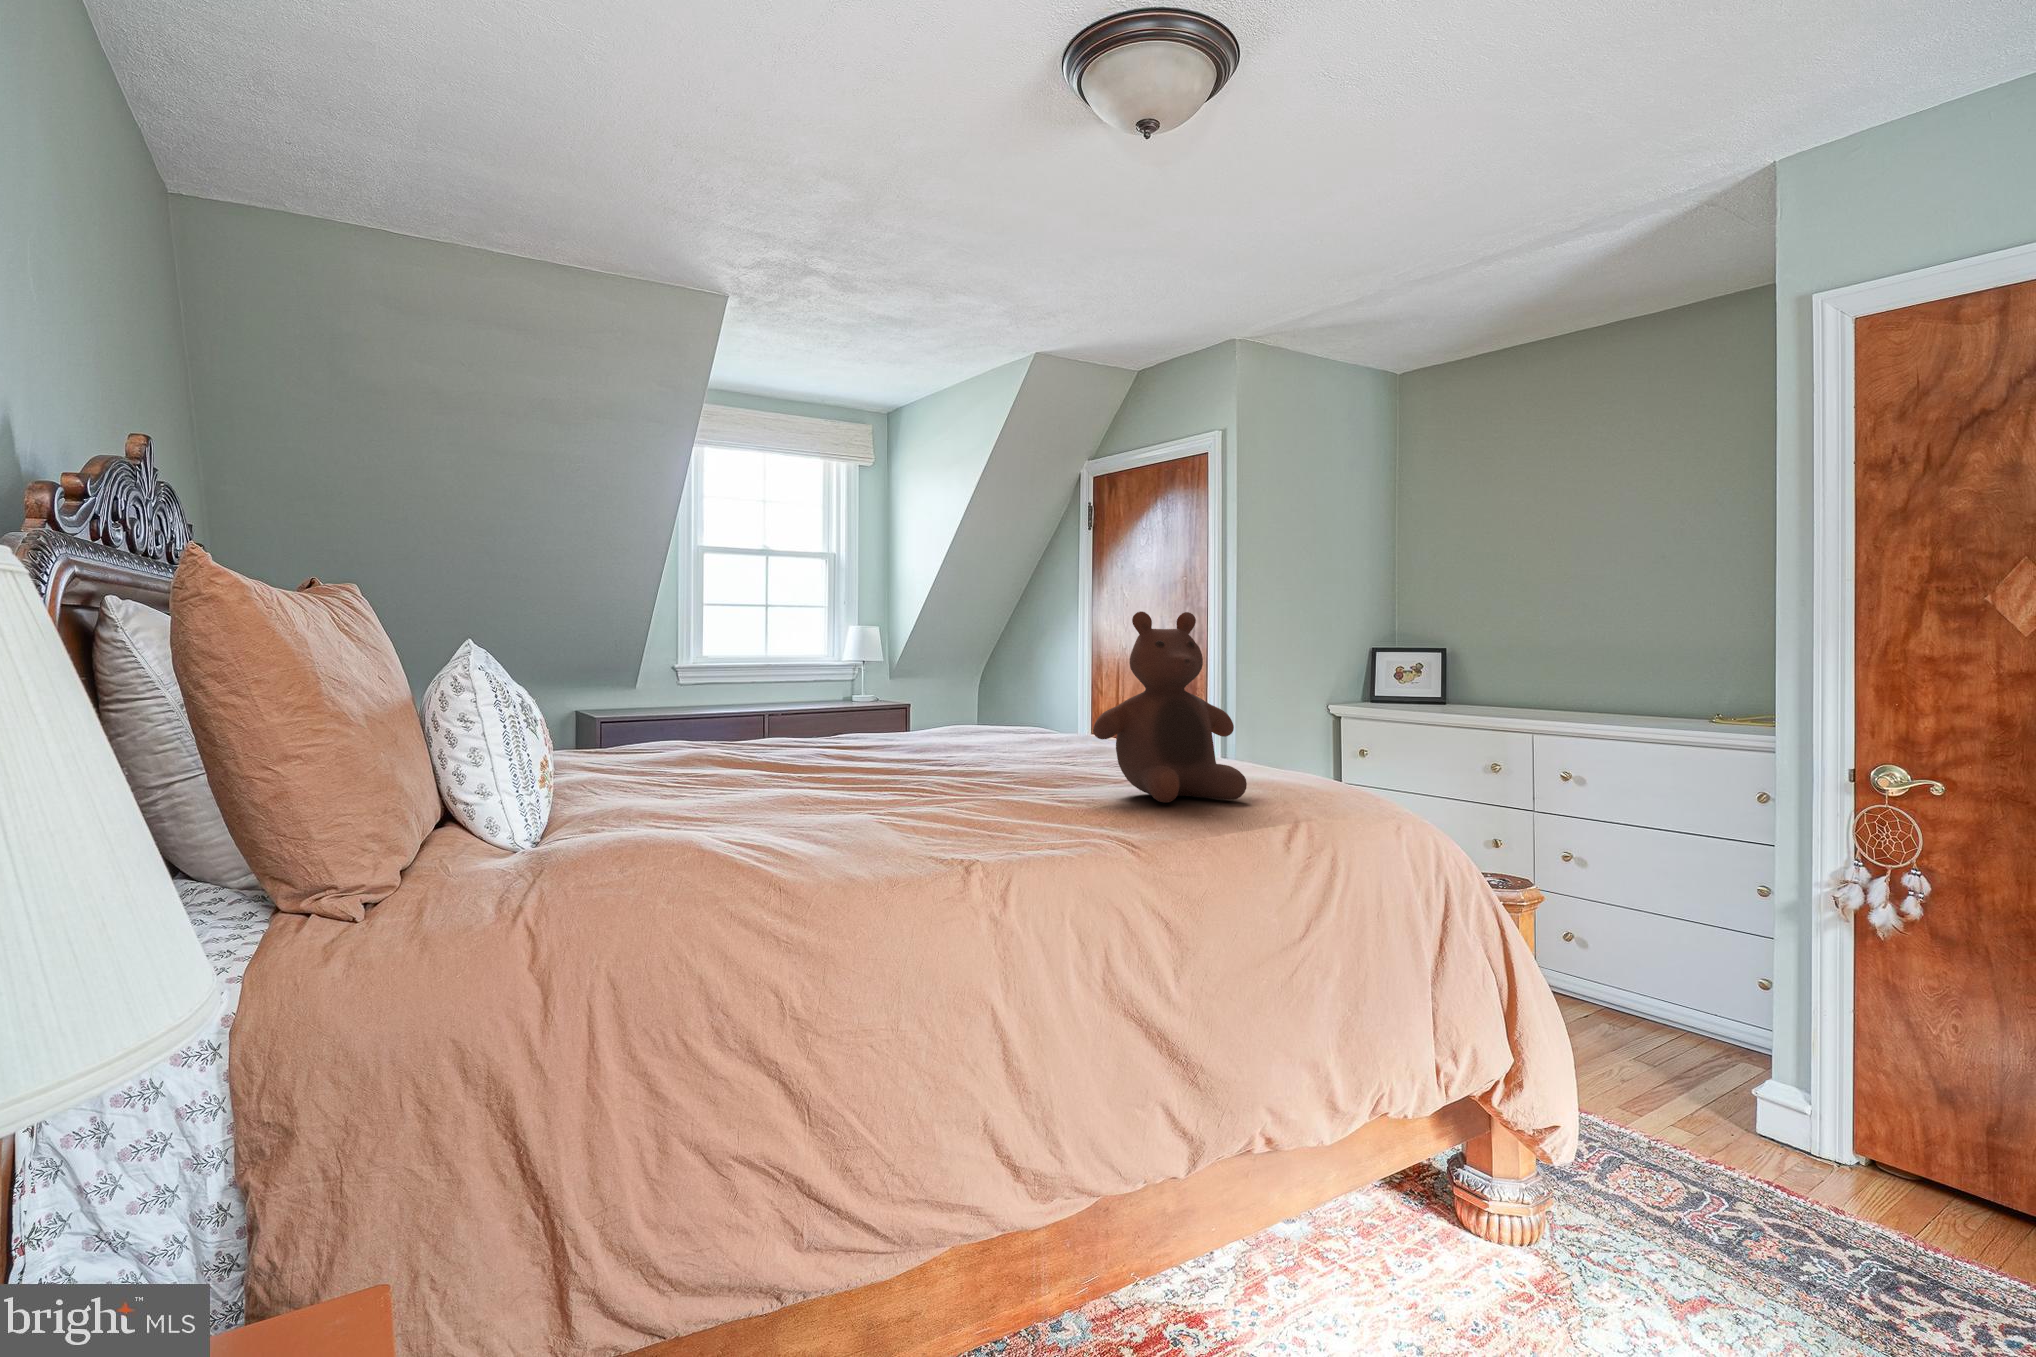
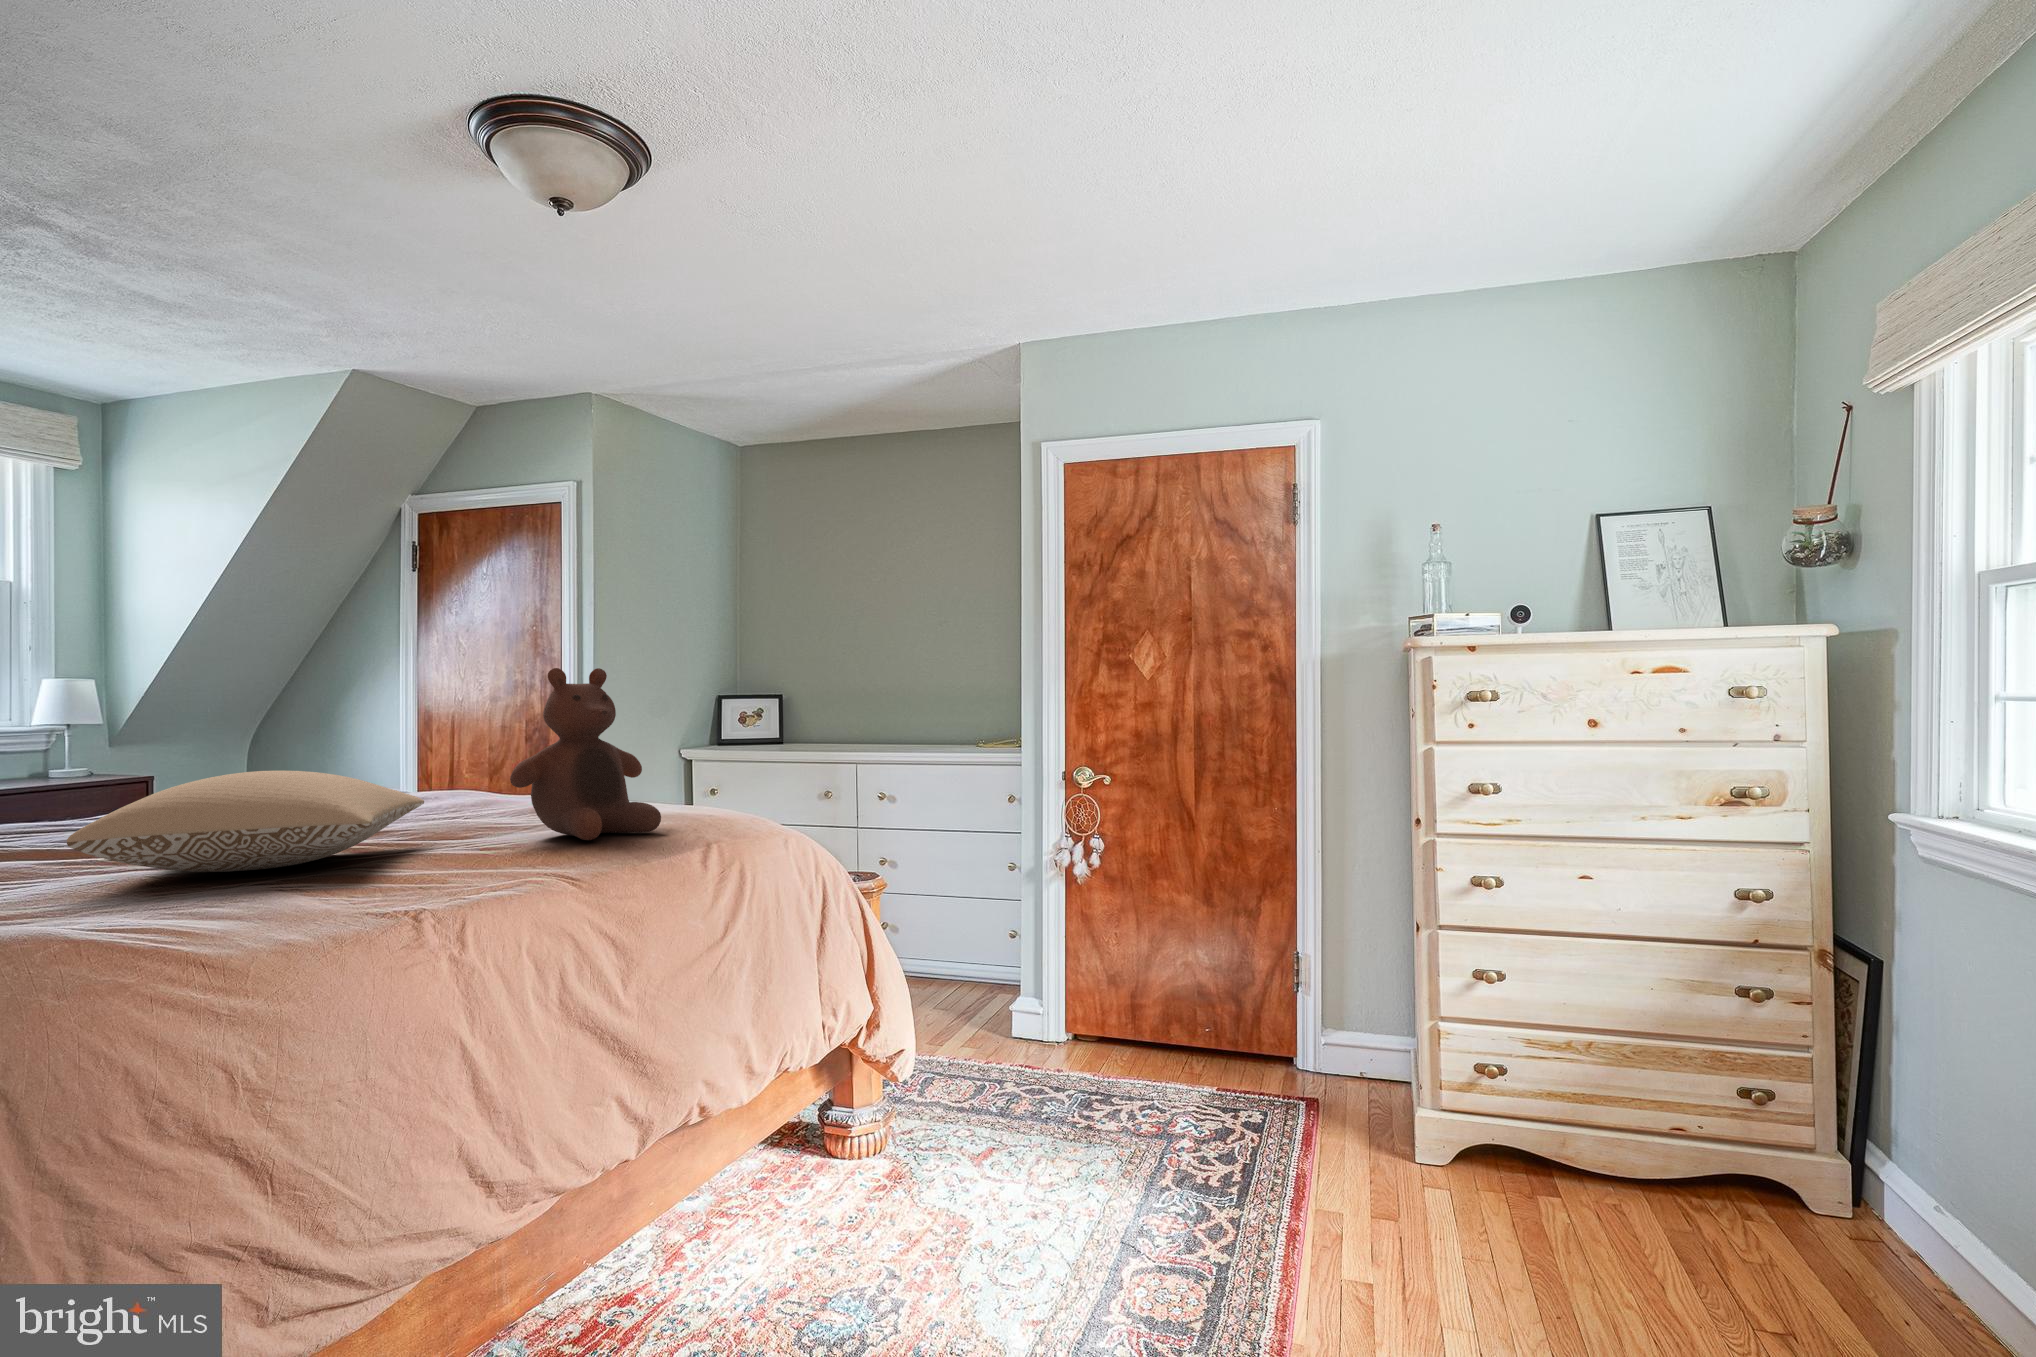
pillow: none [739,710,1023,798] -> present [67,771,424,872]

